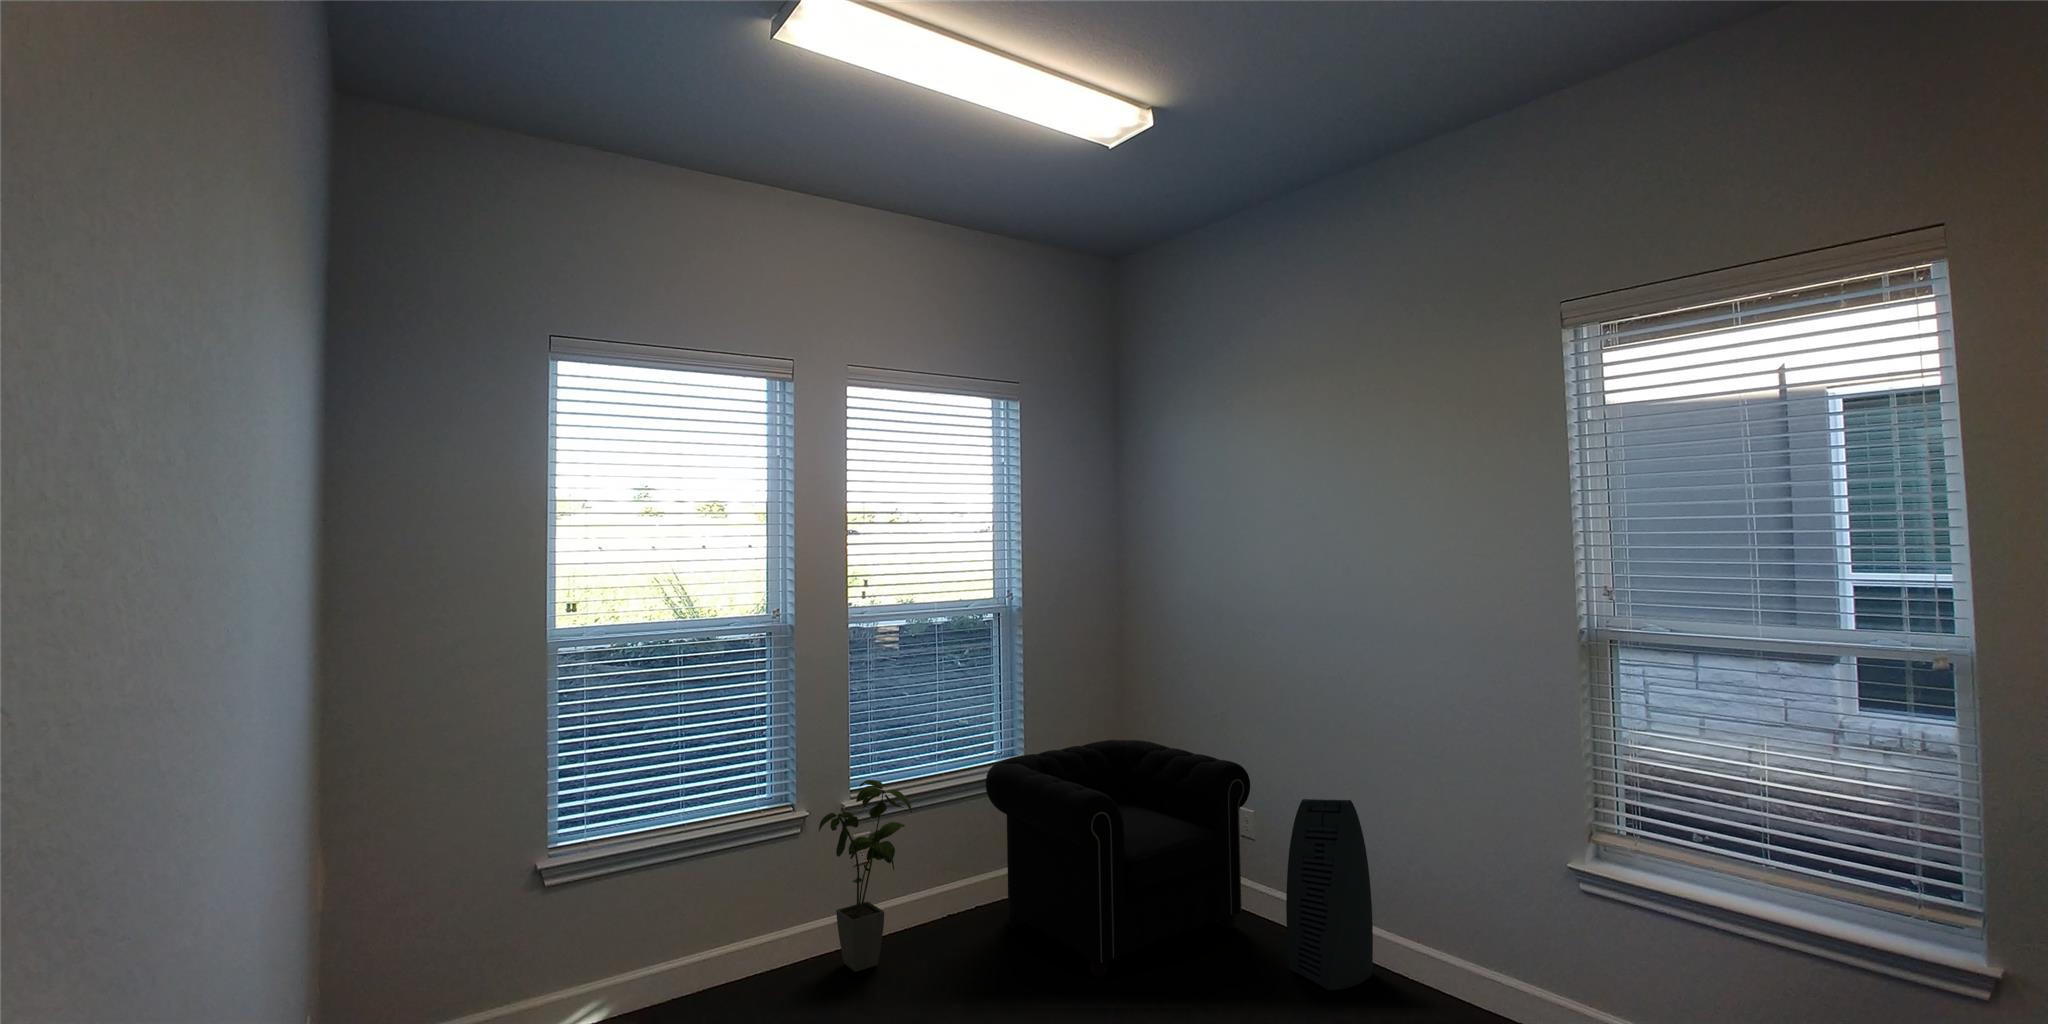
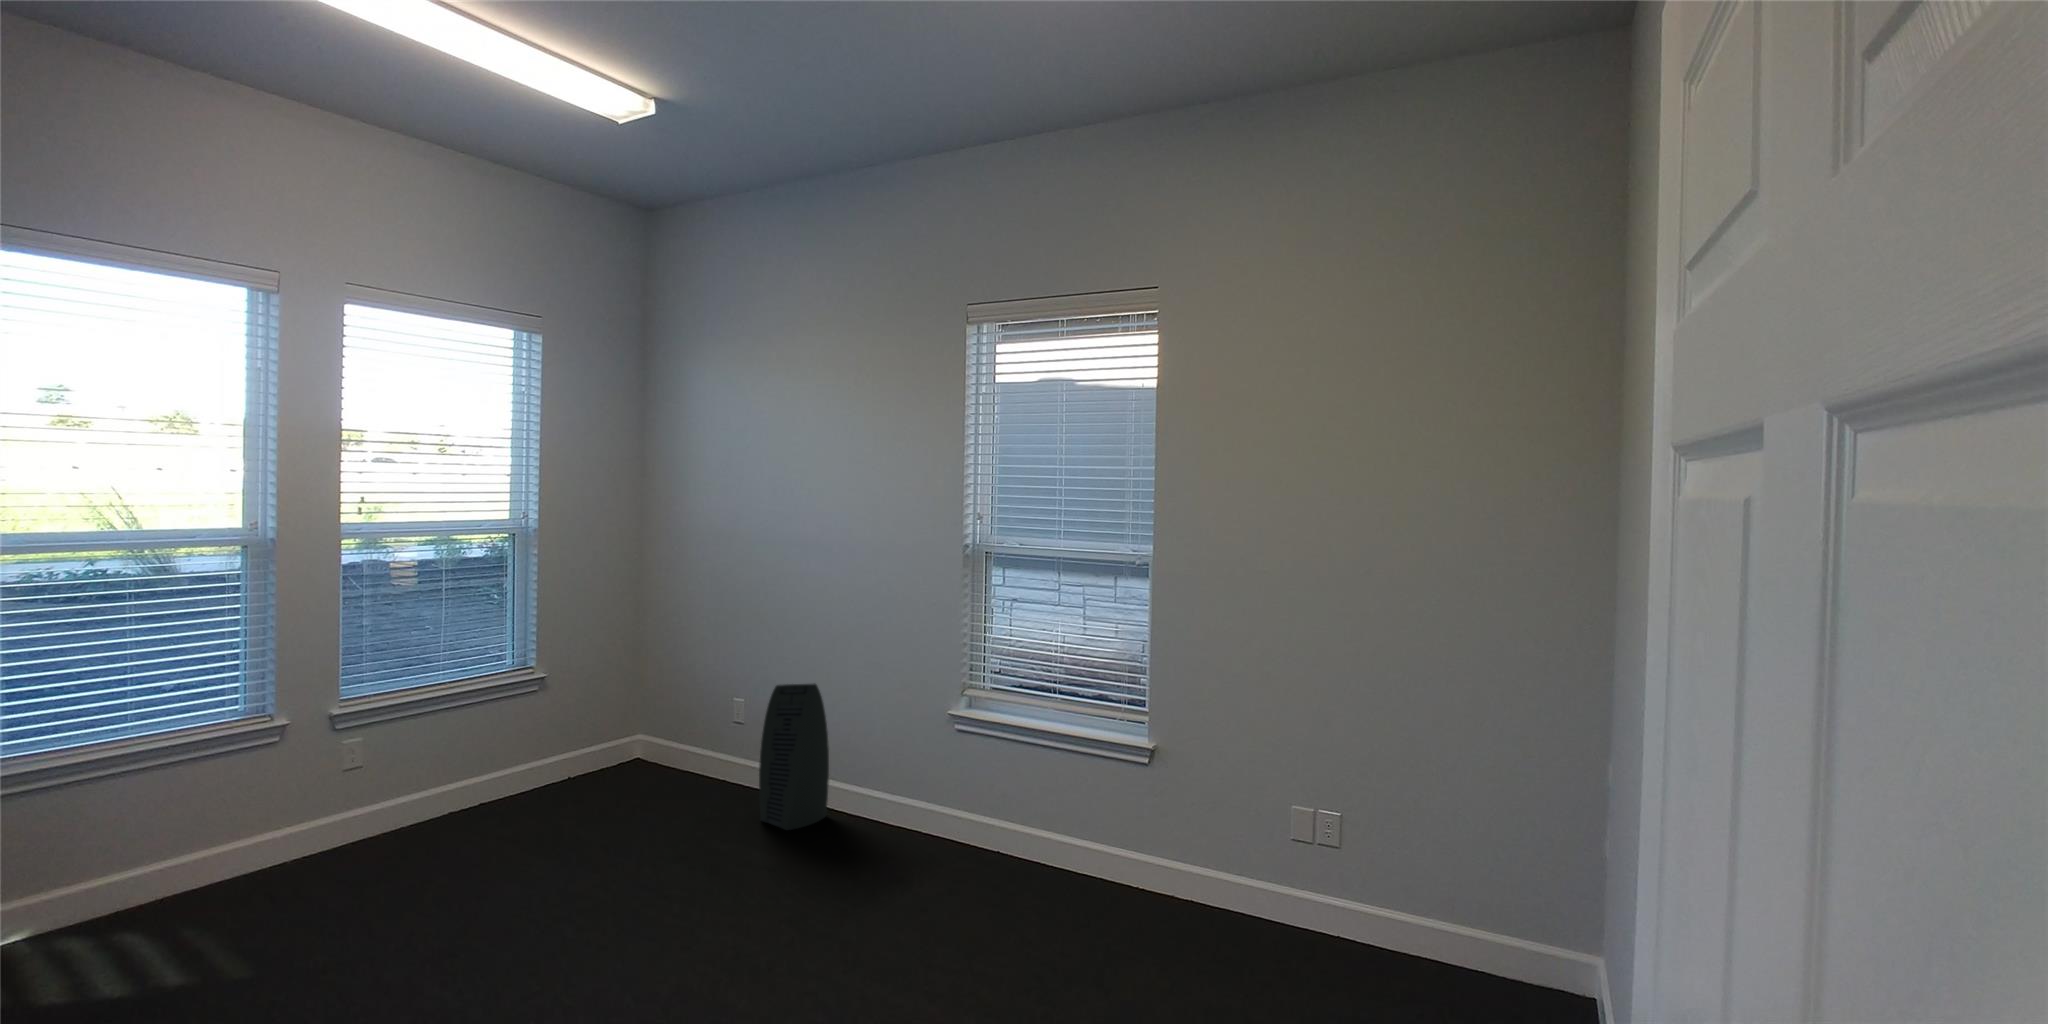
armchair: present [986,740,1250,977] -> none [491,650,744,842]
house plant: present [819,780,912,972] -> none [302,685,407,863]

